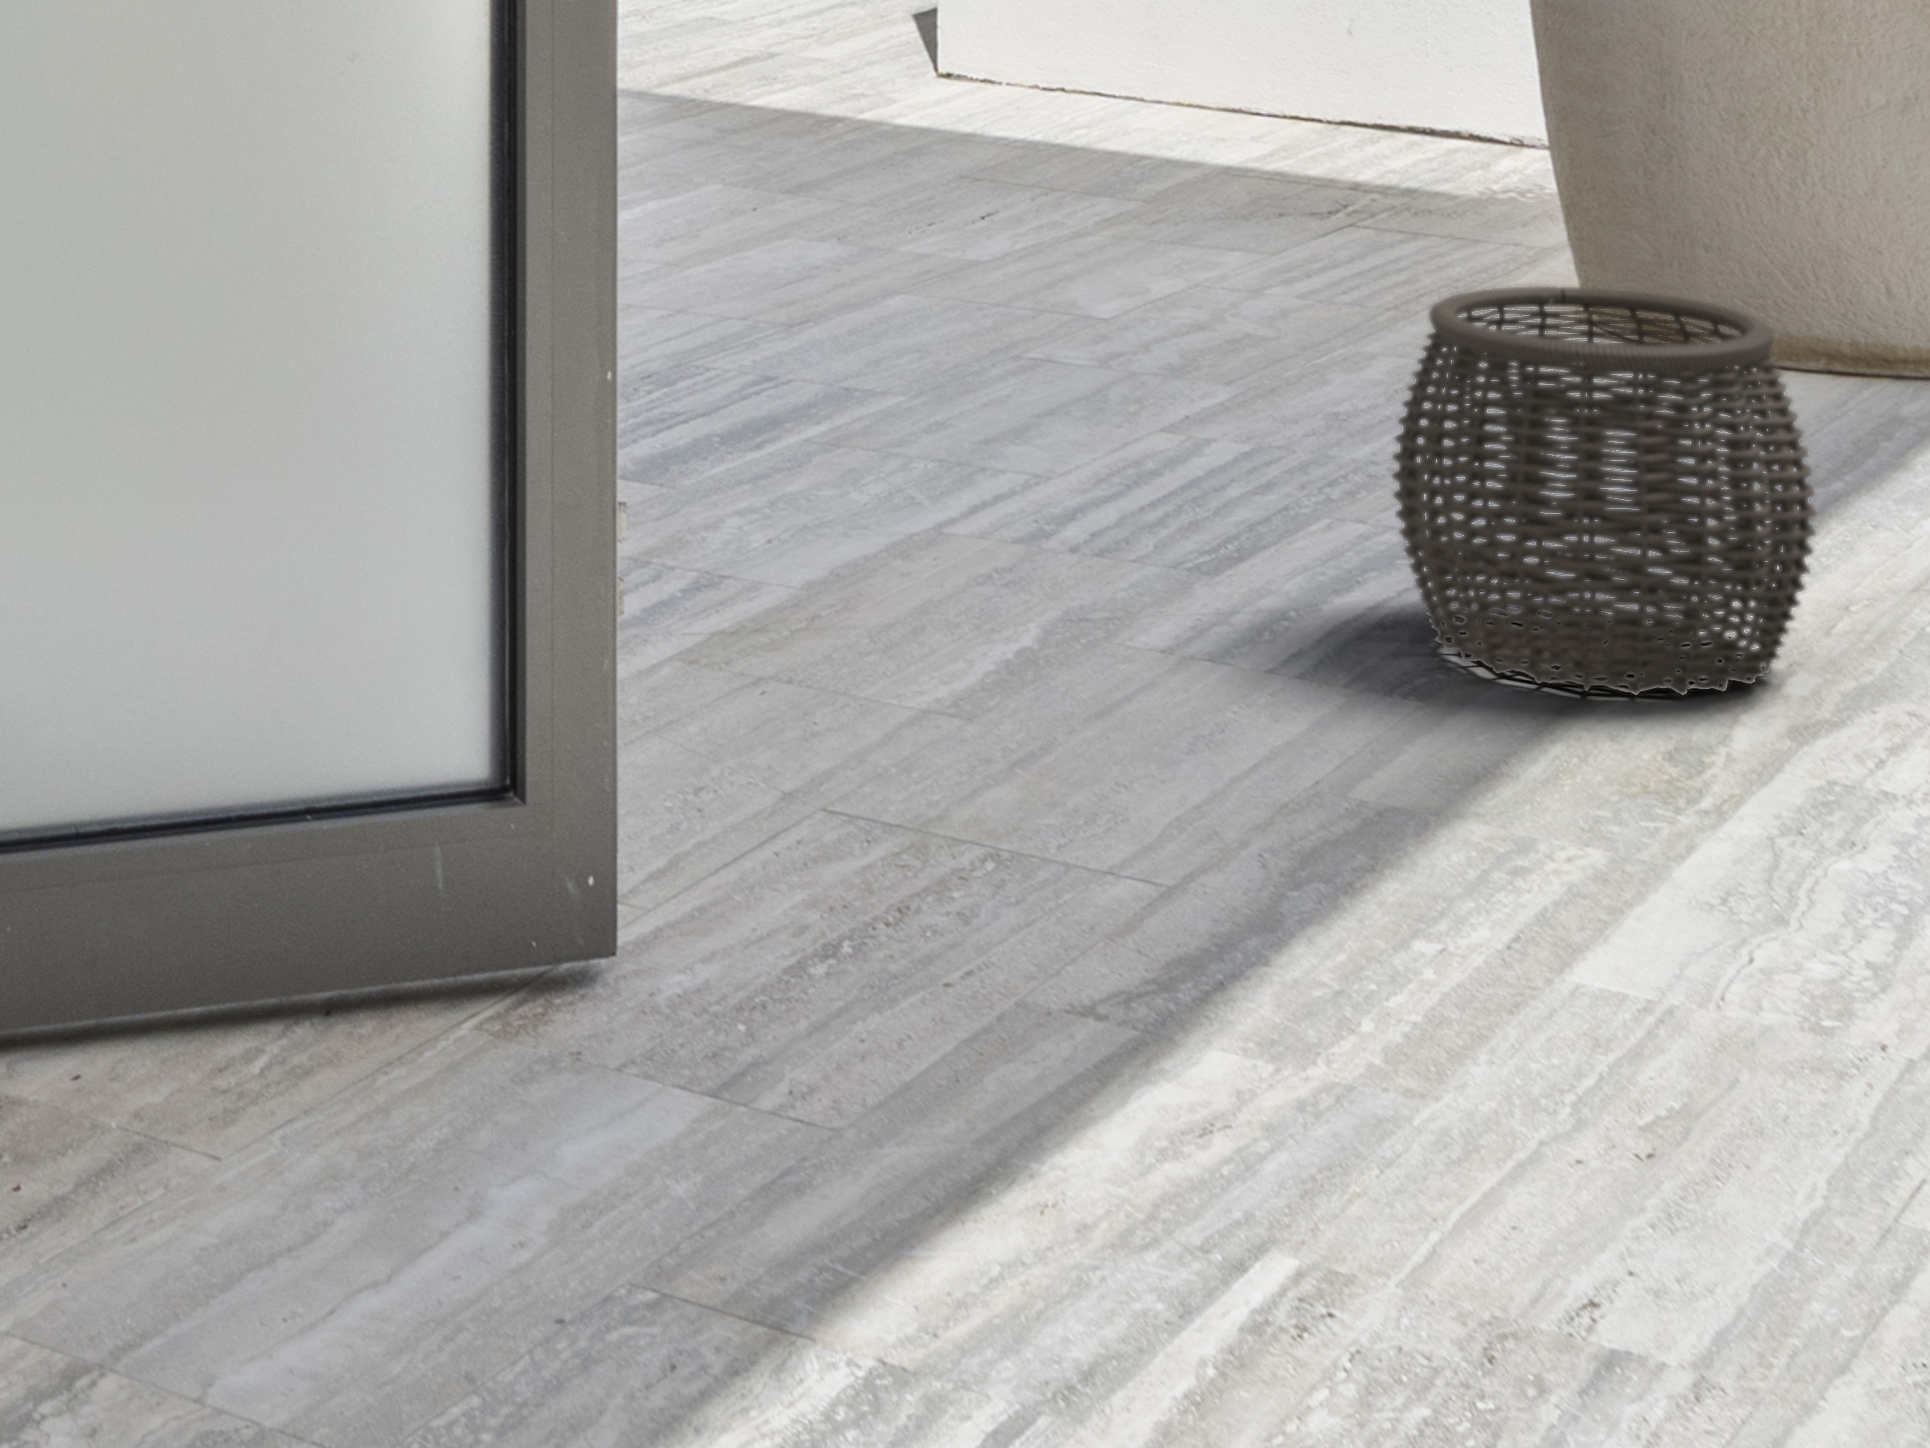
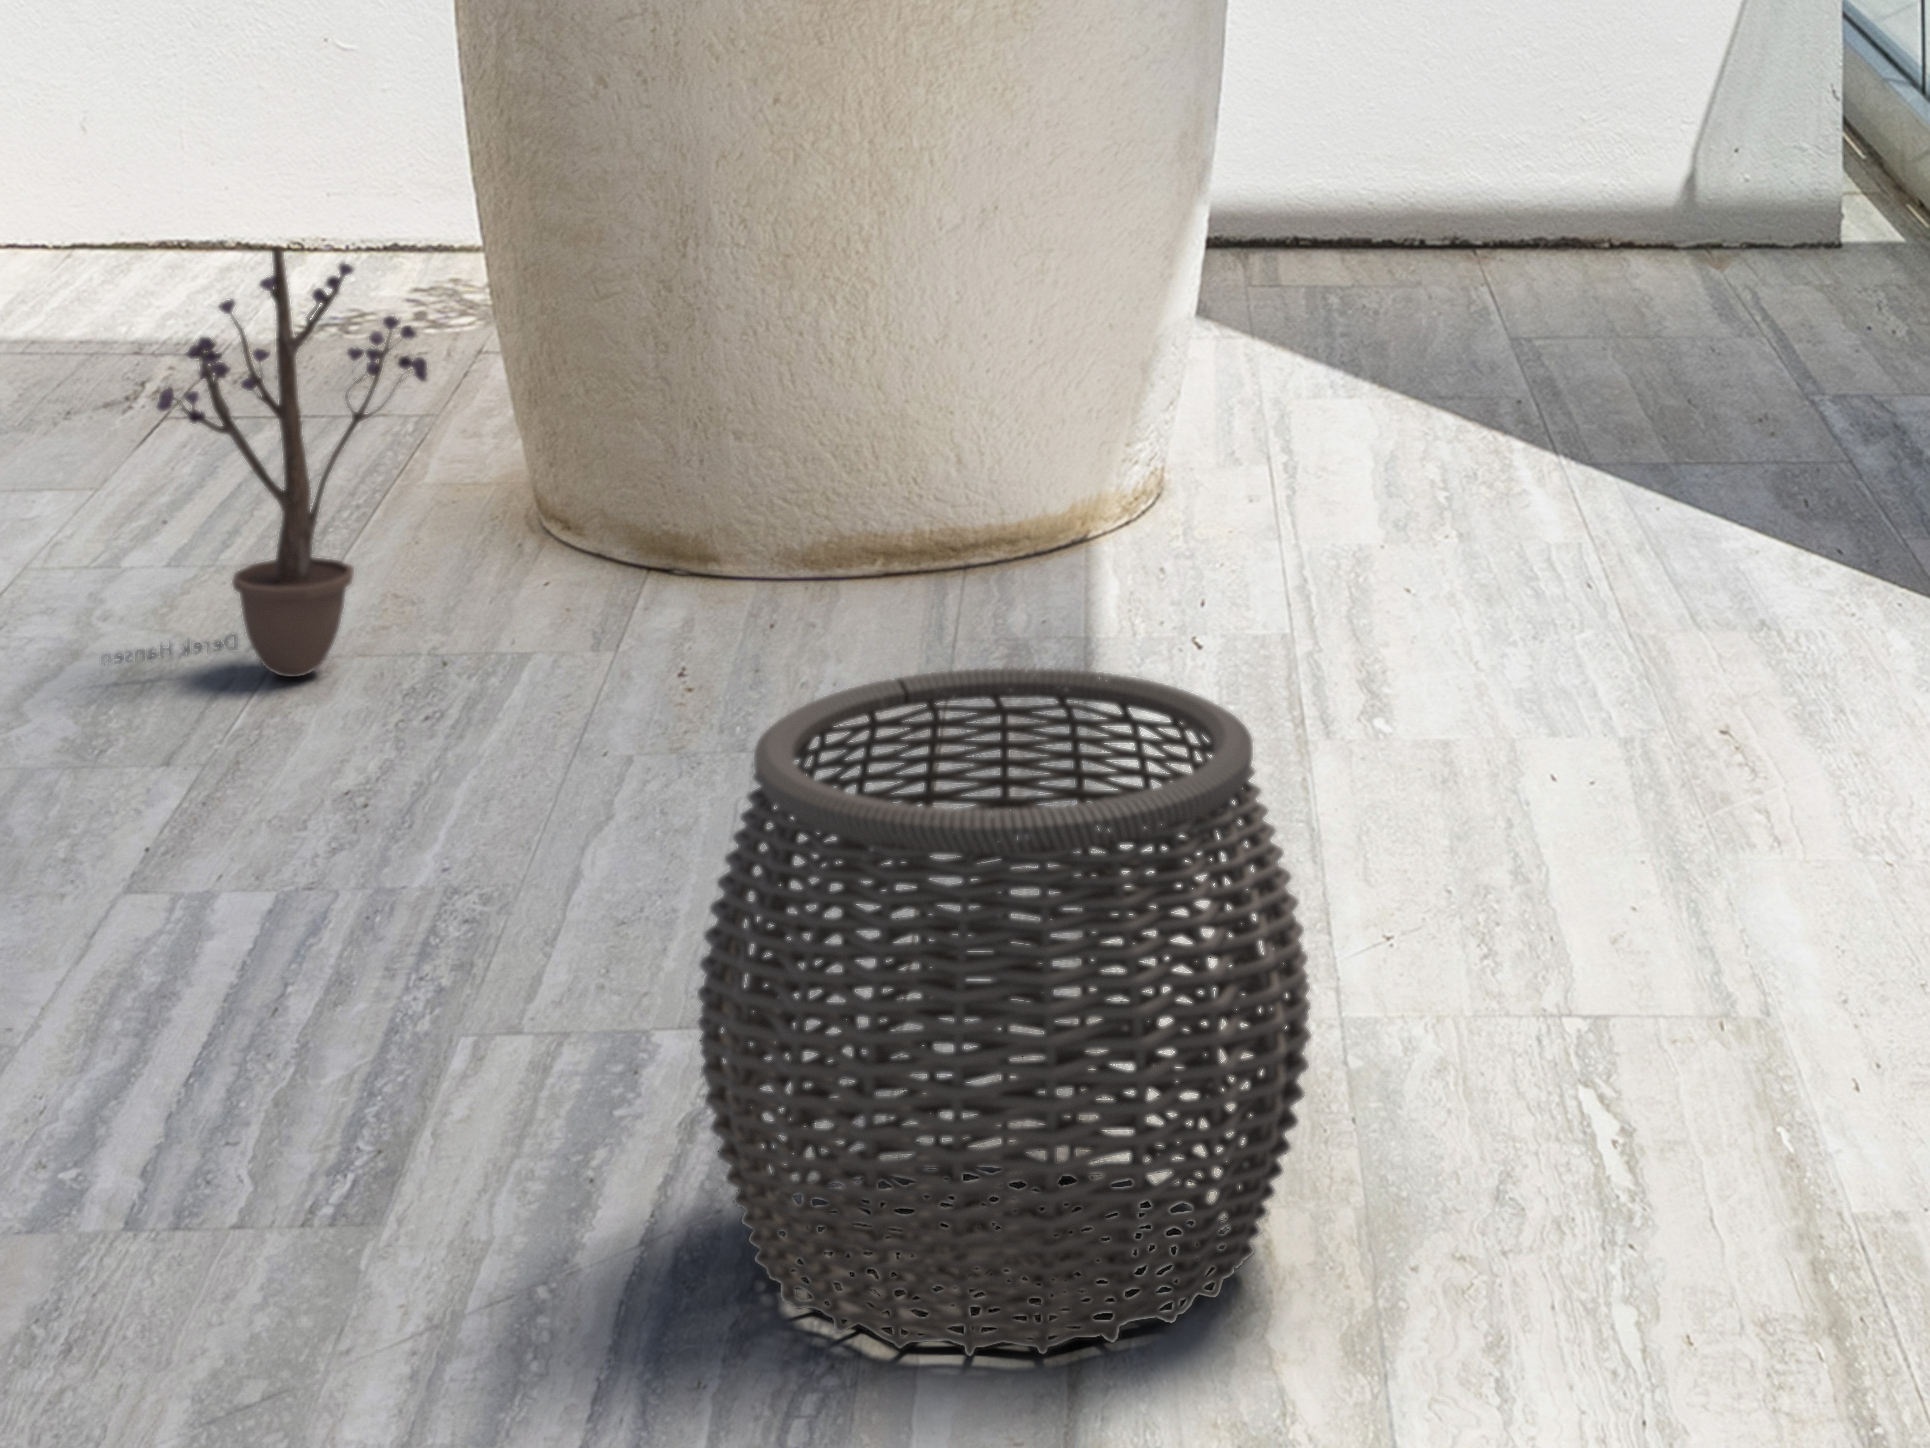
decorative plant: none [1214,50,1446,350] -> present [102,246,427,677]

